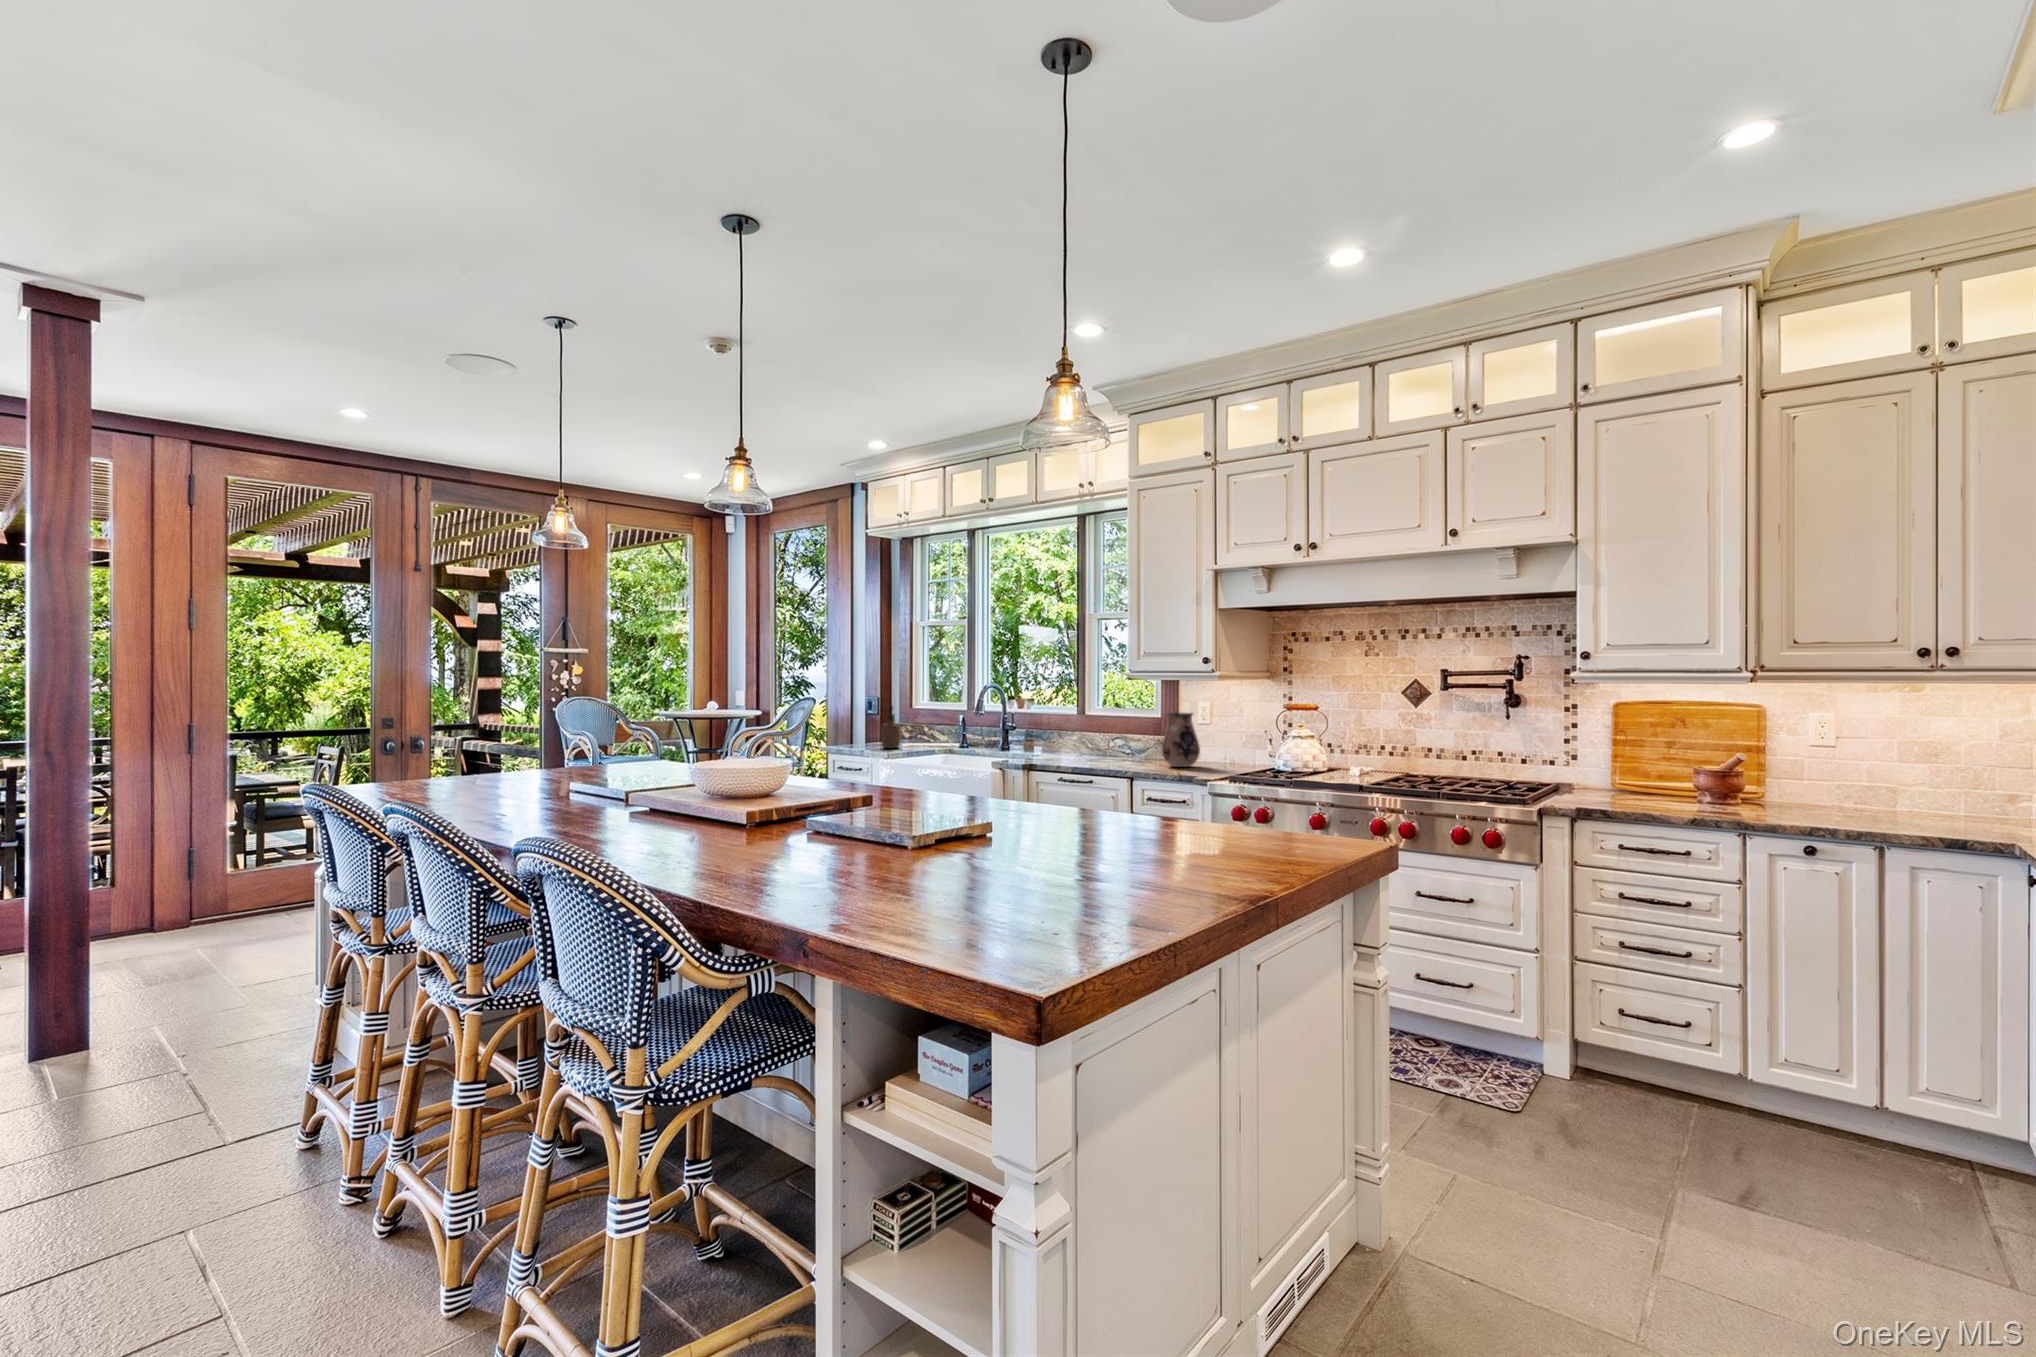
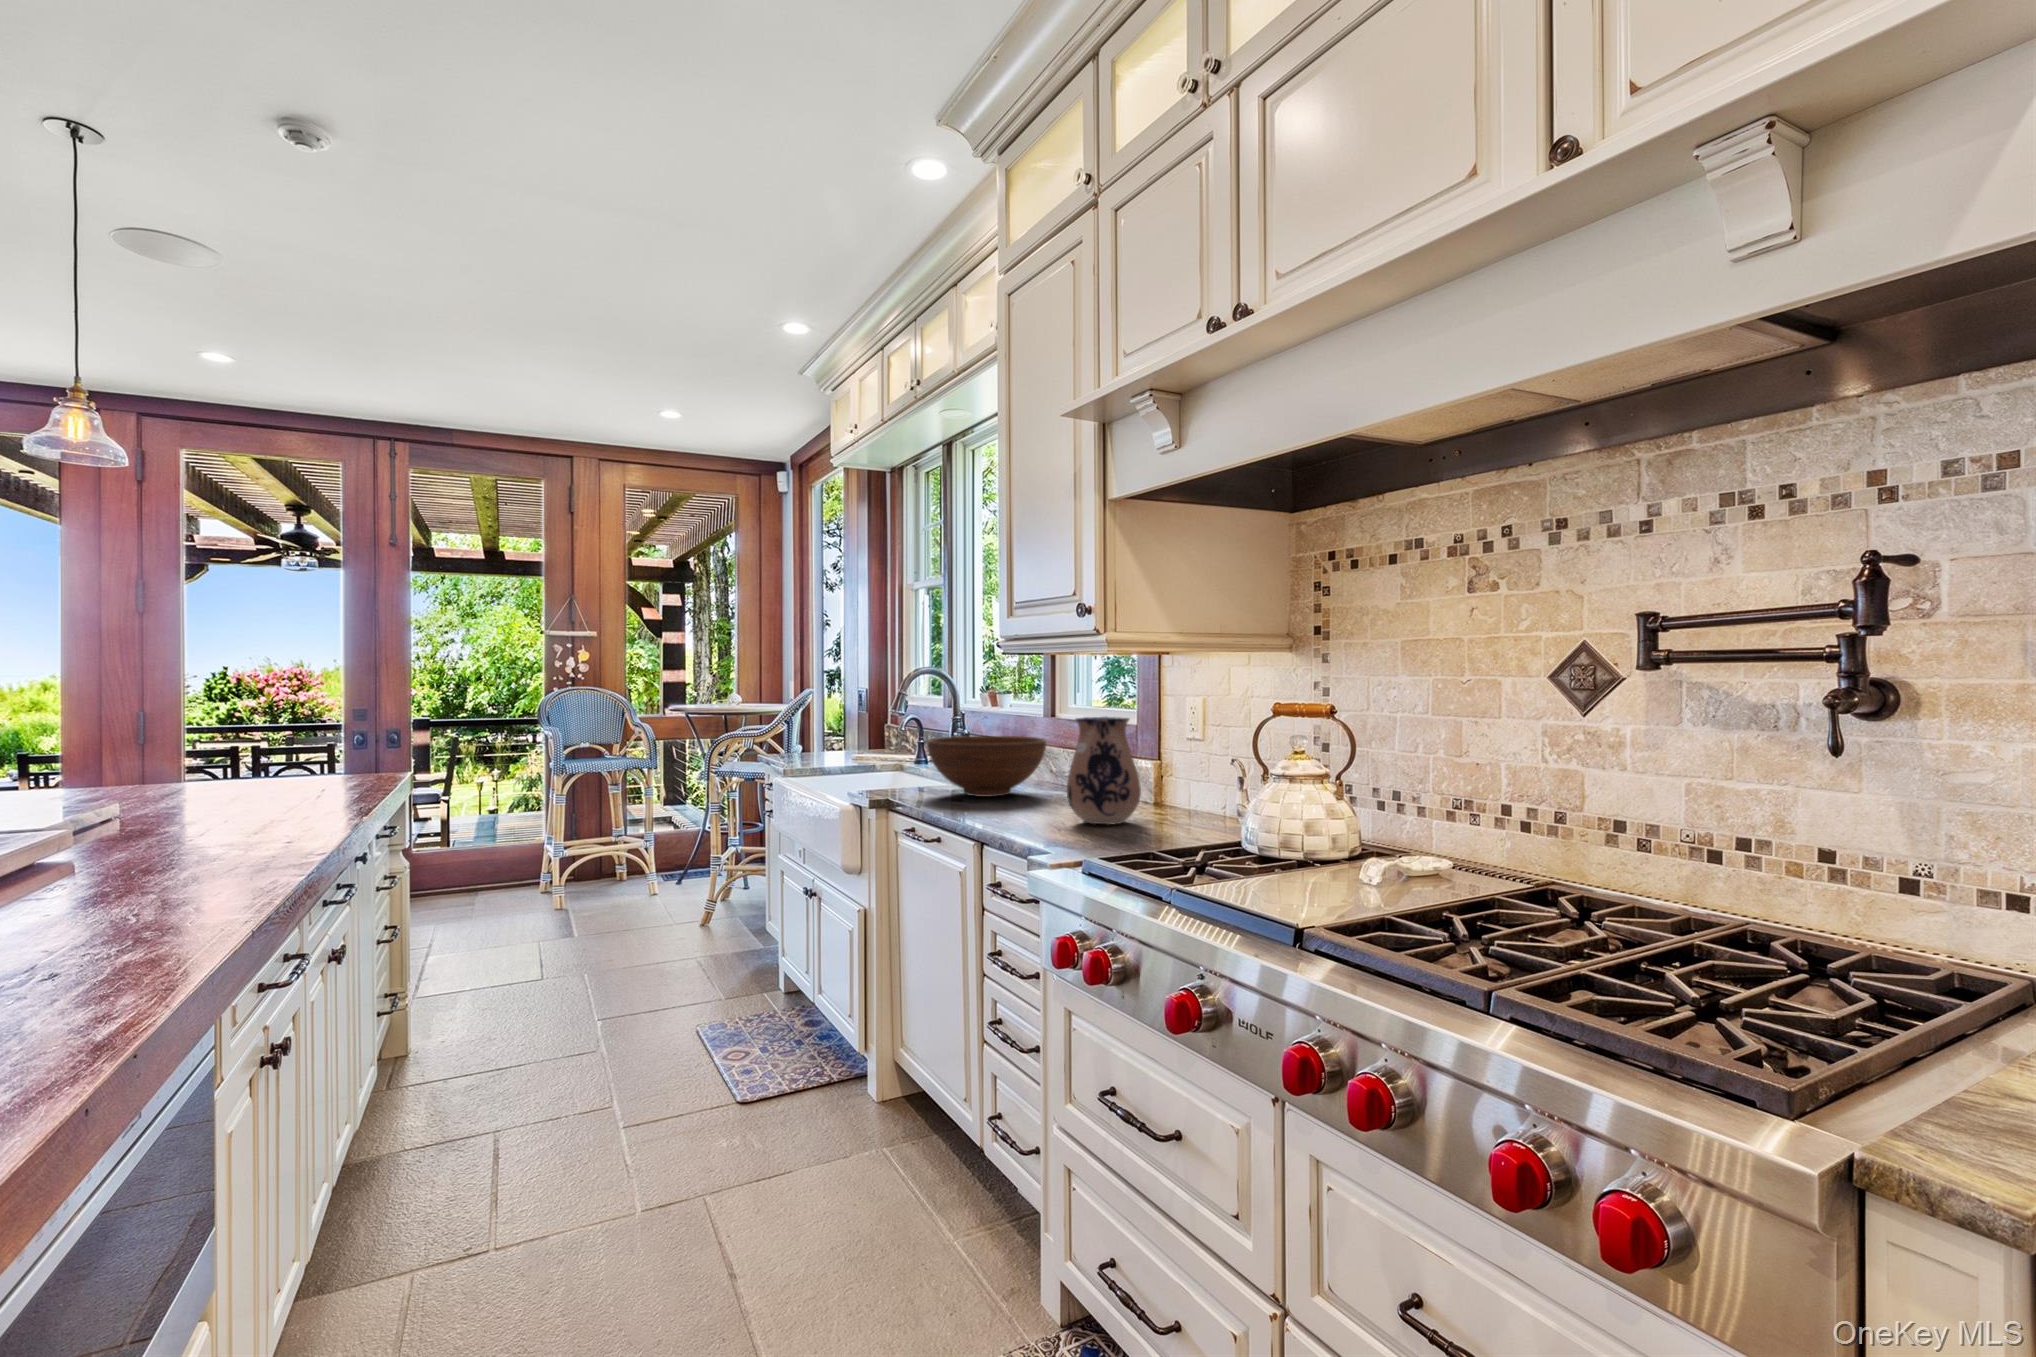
soap dispenser: present [881,705,900,748] -> none [824,701,850,762]
fruit bowl: none [1040,725,1109,760] -> present [927,736,1046,797]

